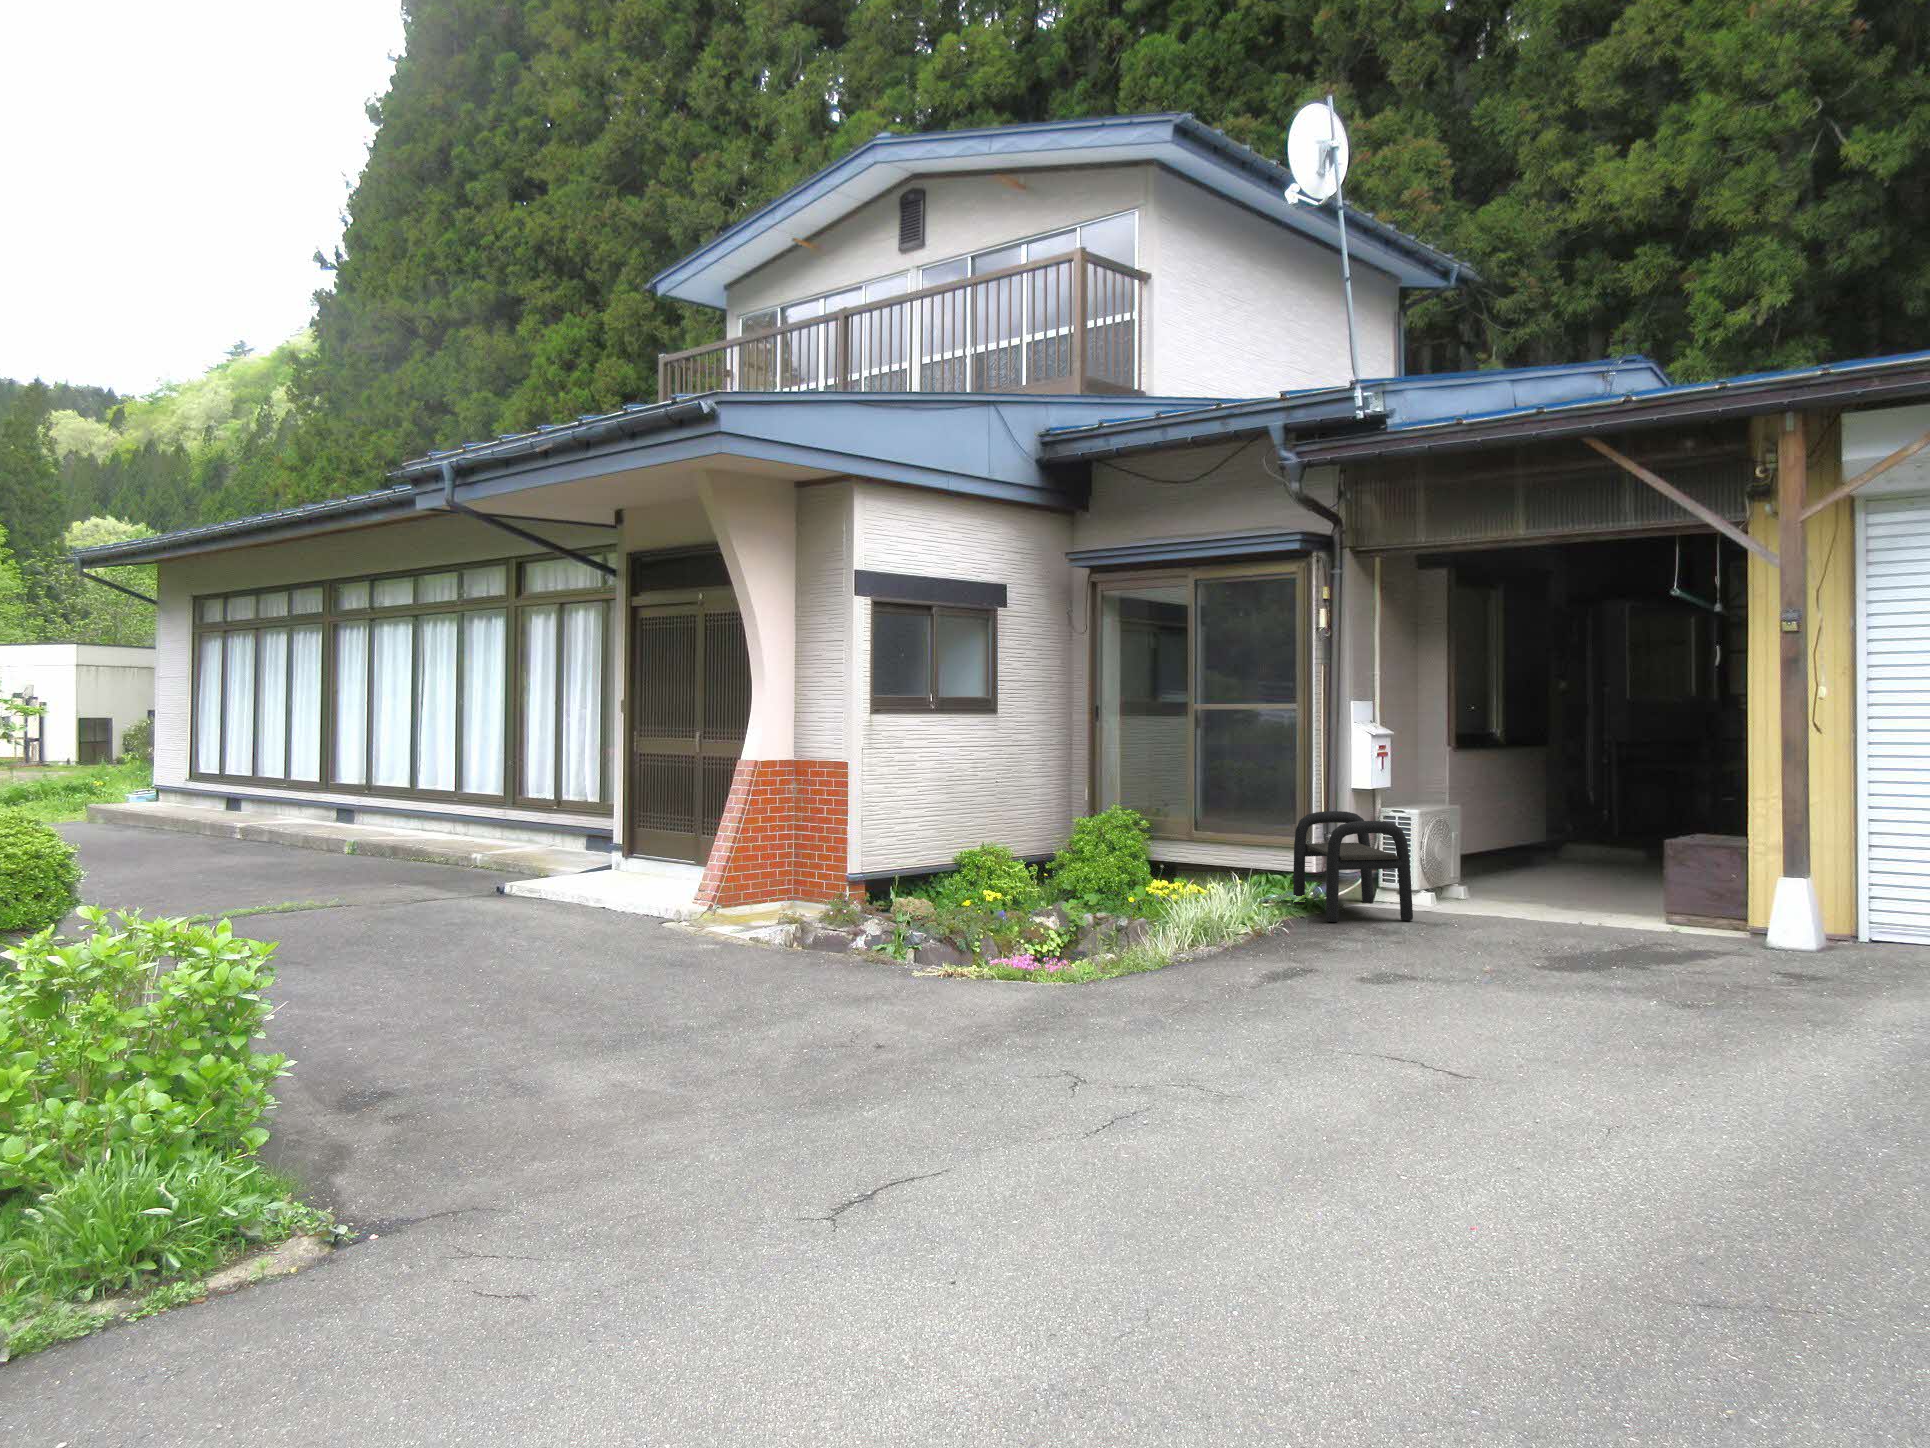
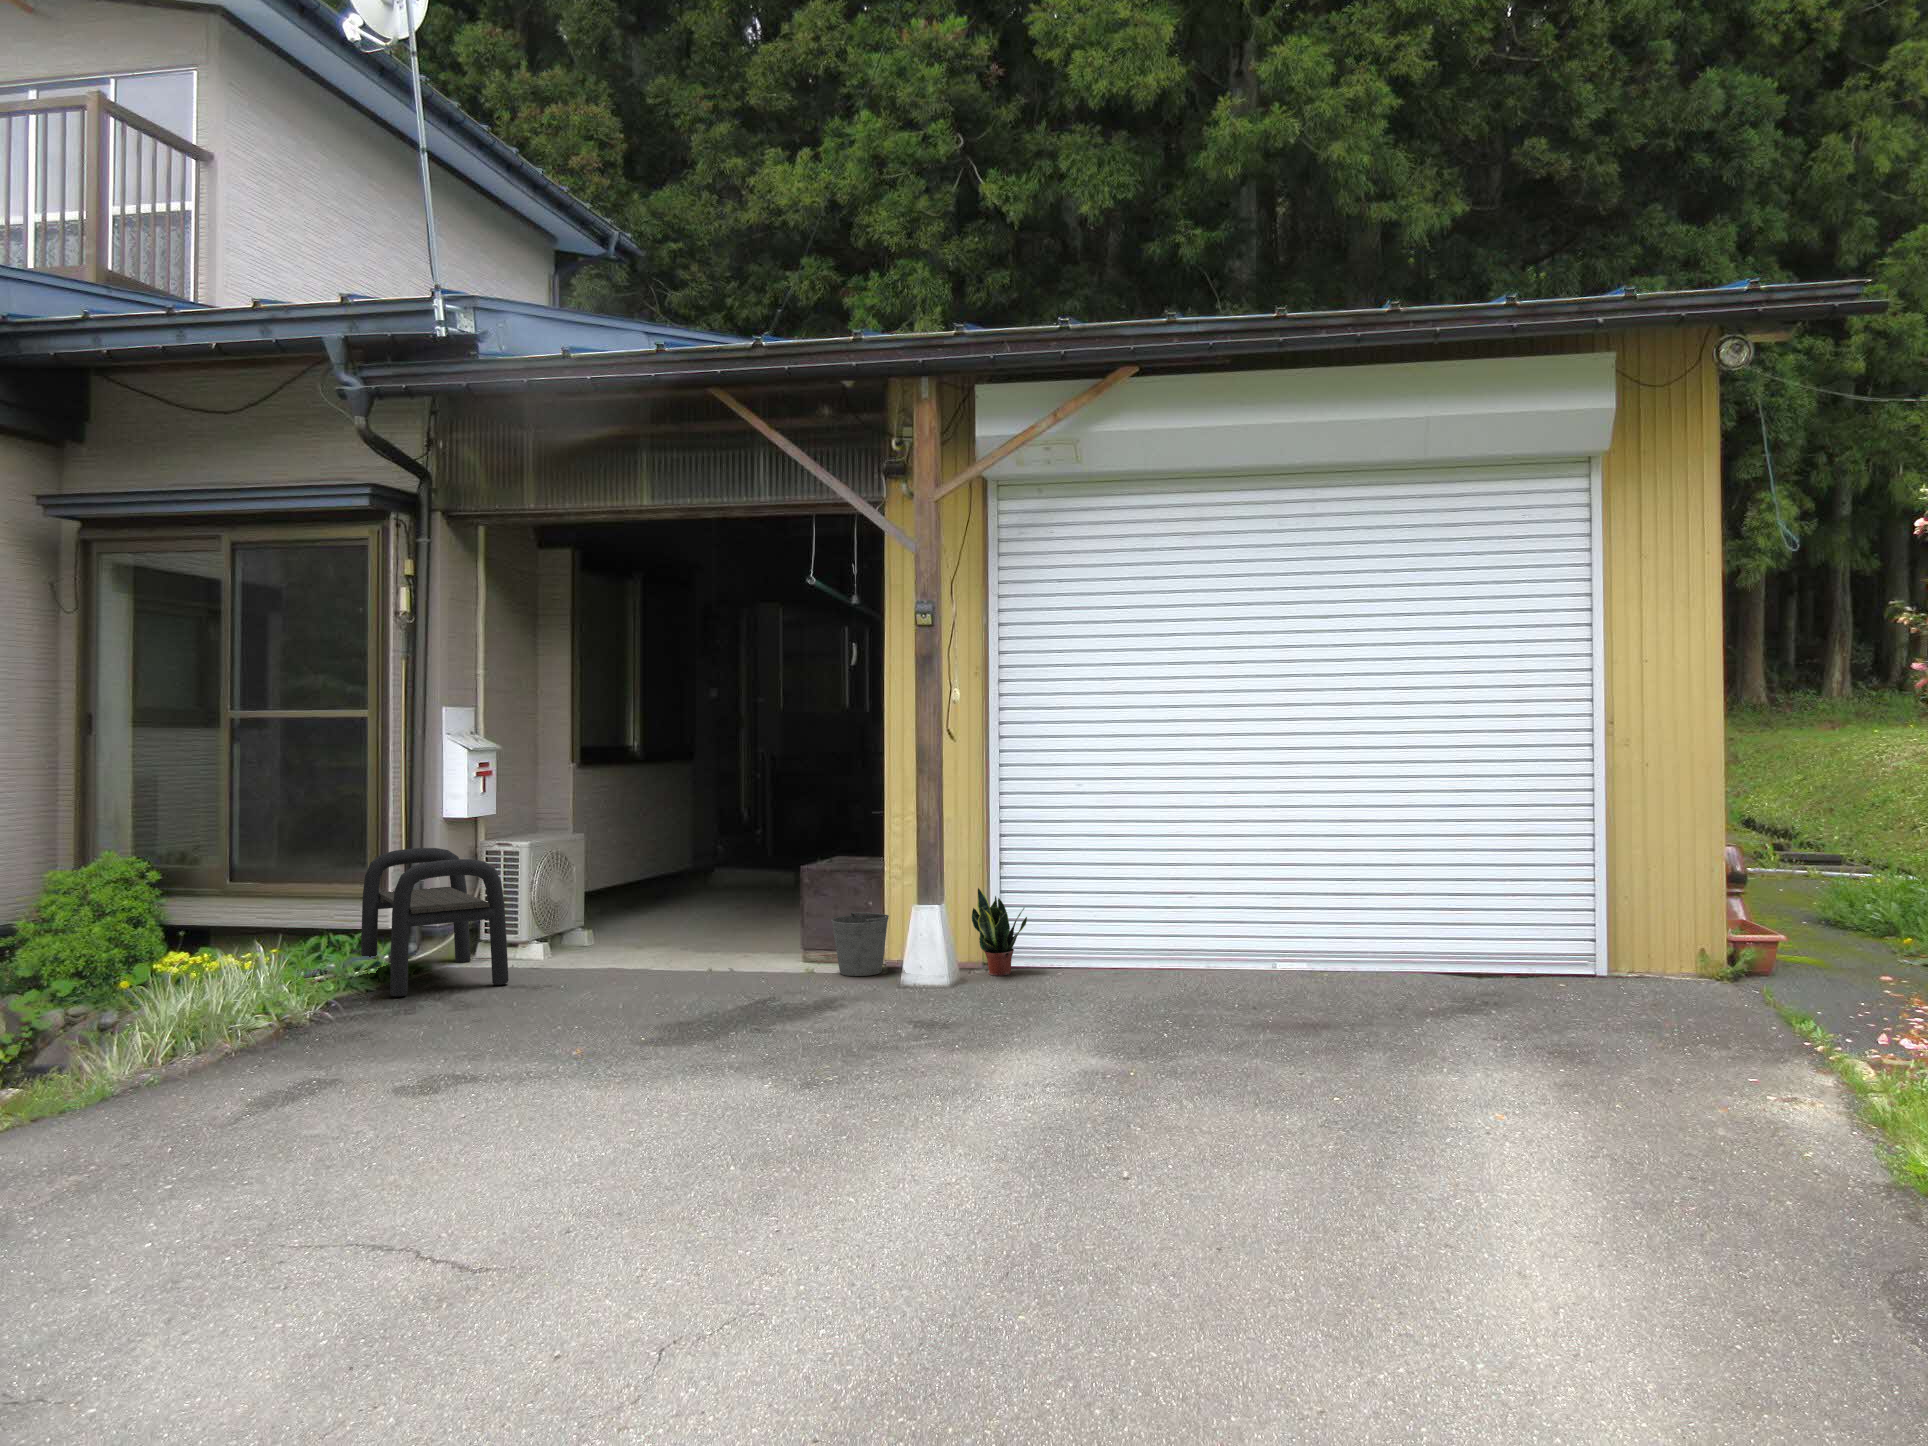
potted plant: none [1842,870,1903,952] -> present [972,888,1027,976]
bucket: none [1698,884,1755,940] -> present [831,912,889,976]

